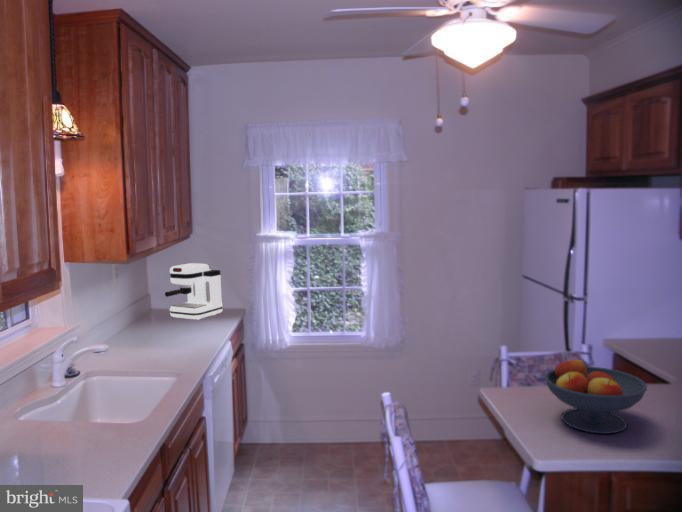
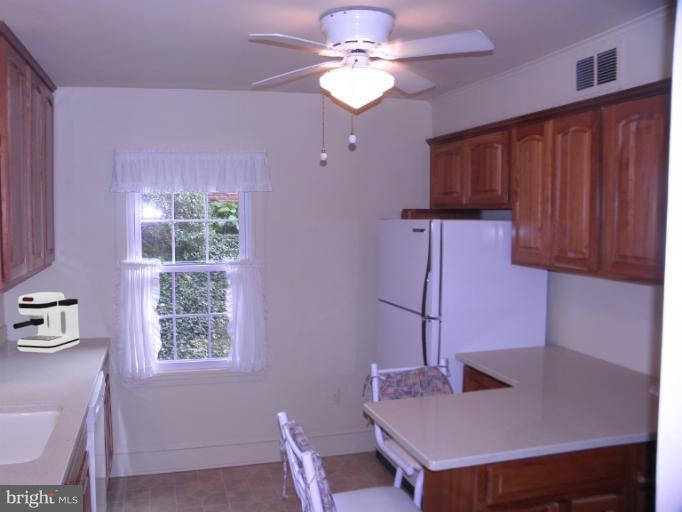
fruit bowl: present [545,360,647,434] -> none [421,369,506,434]

